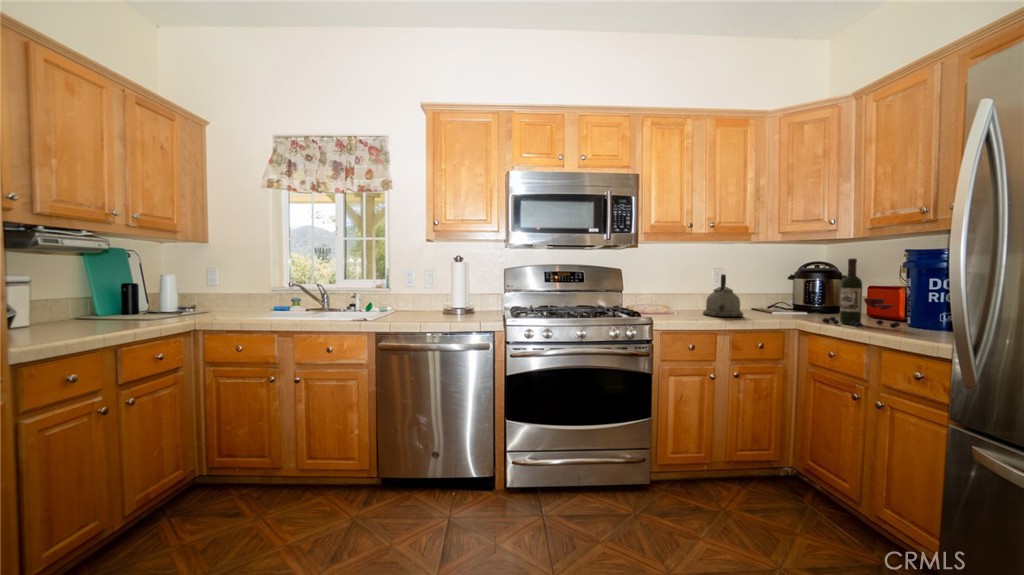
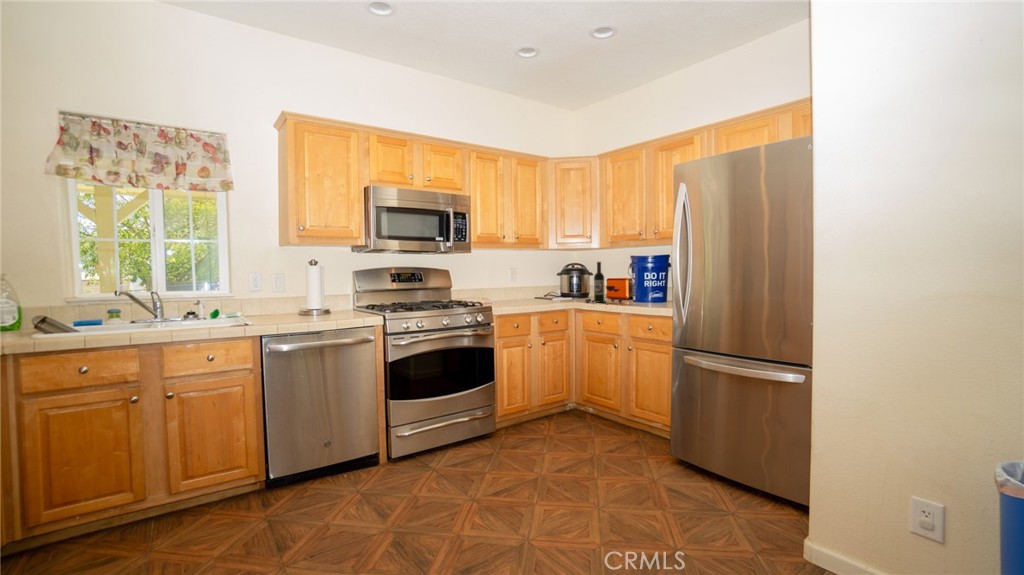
kettle: present [703,274,743,317] -> none [516,273,541,303]

